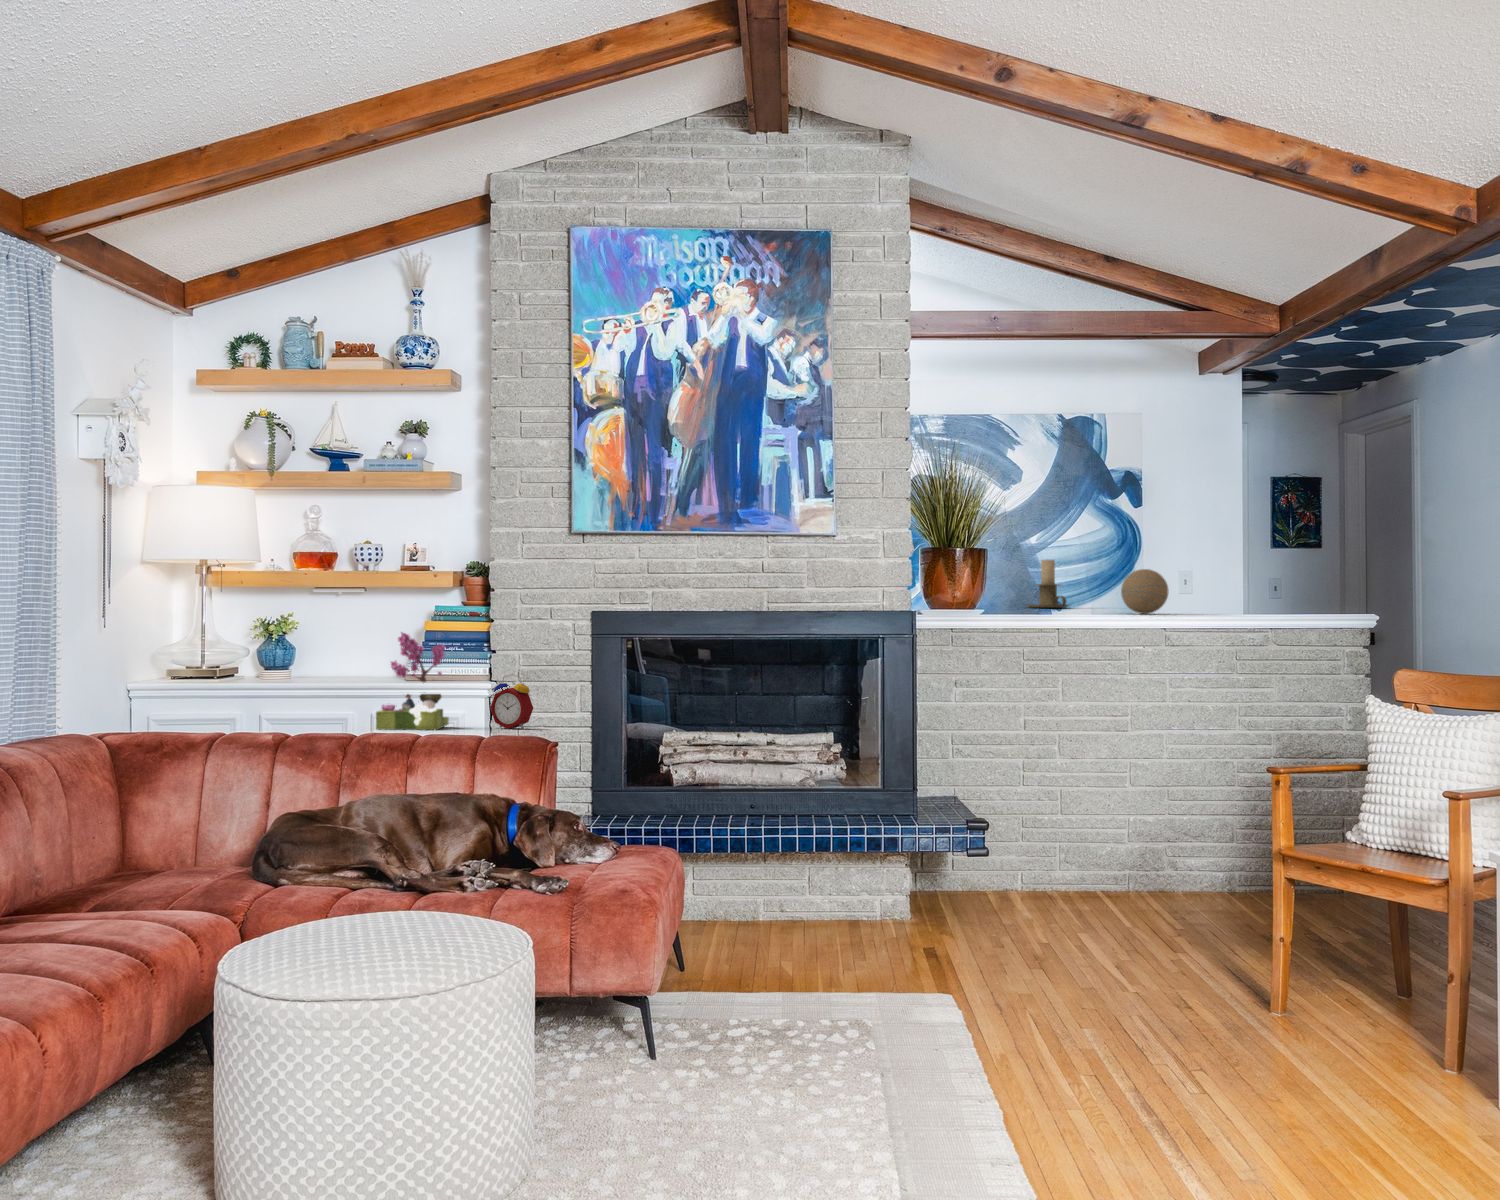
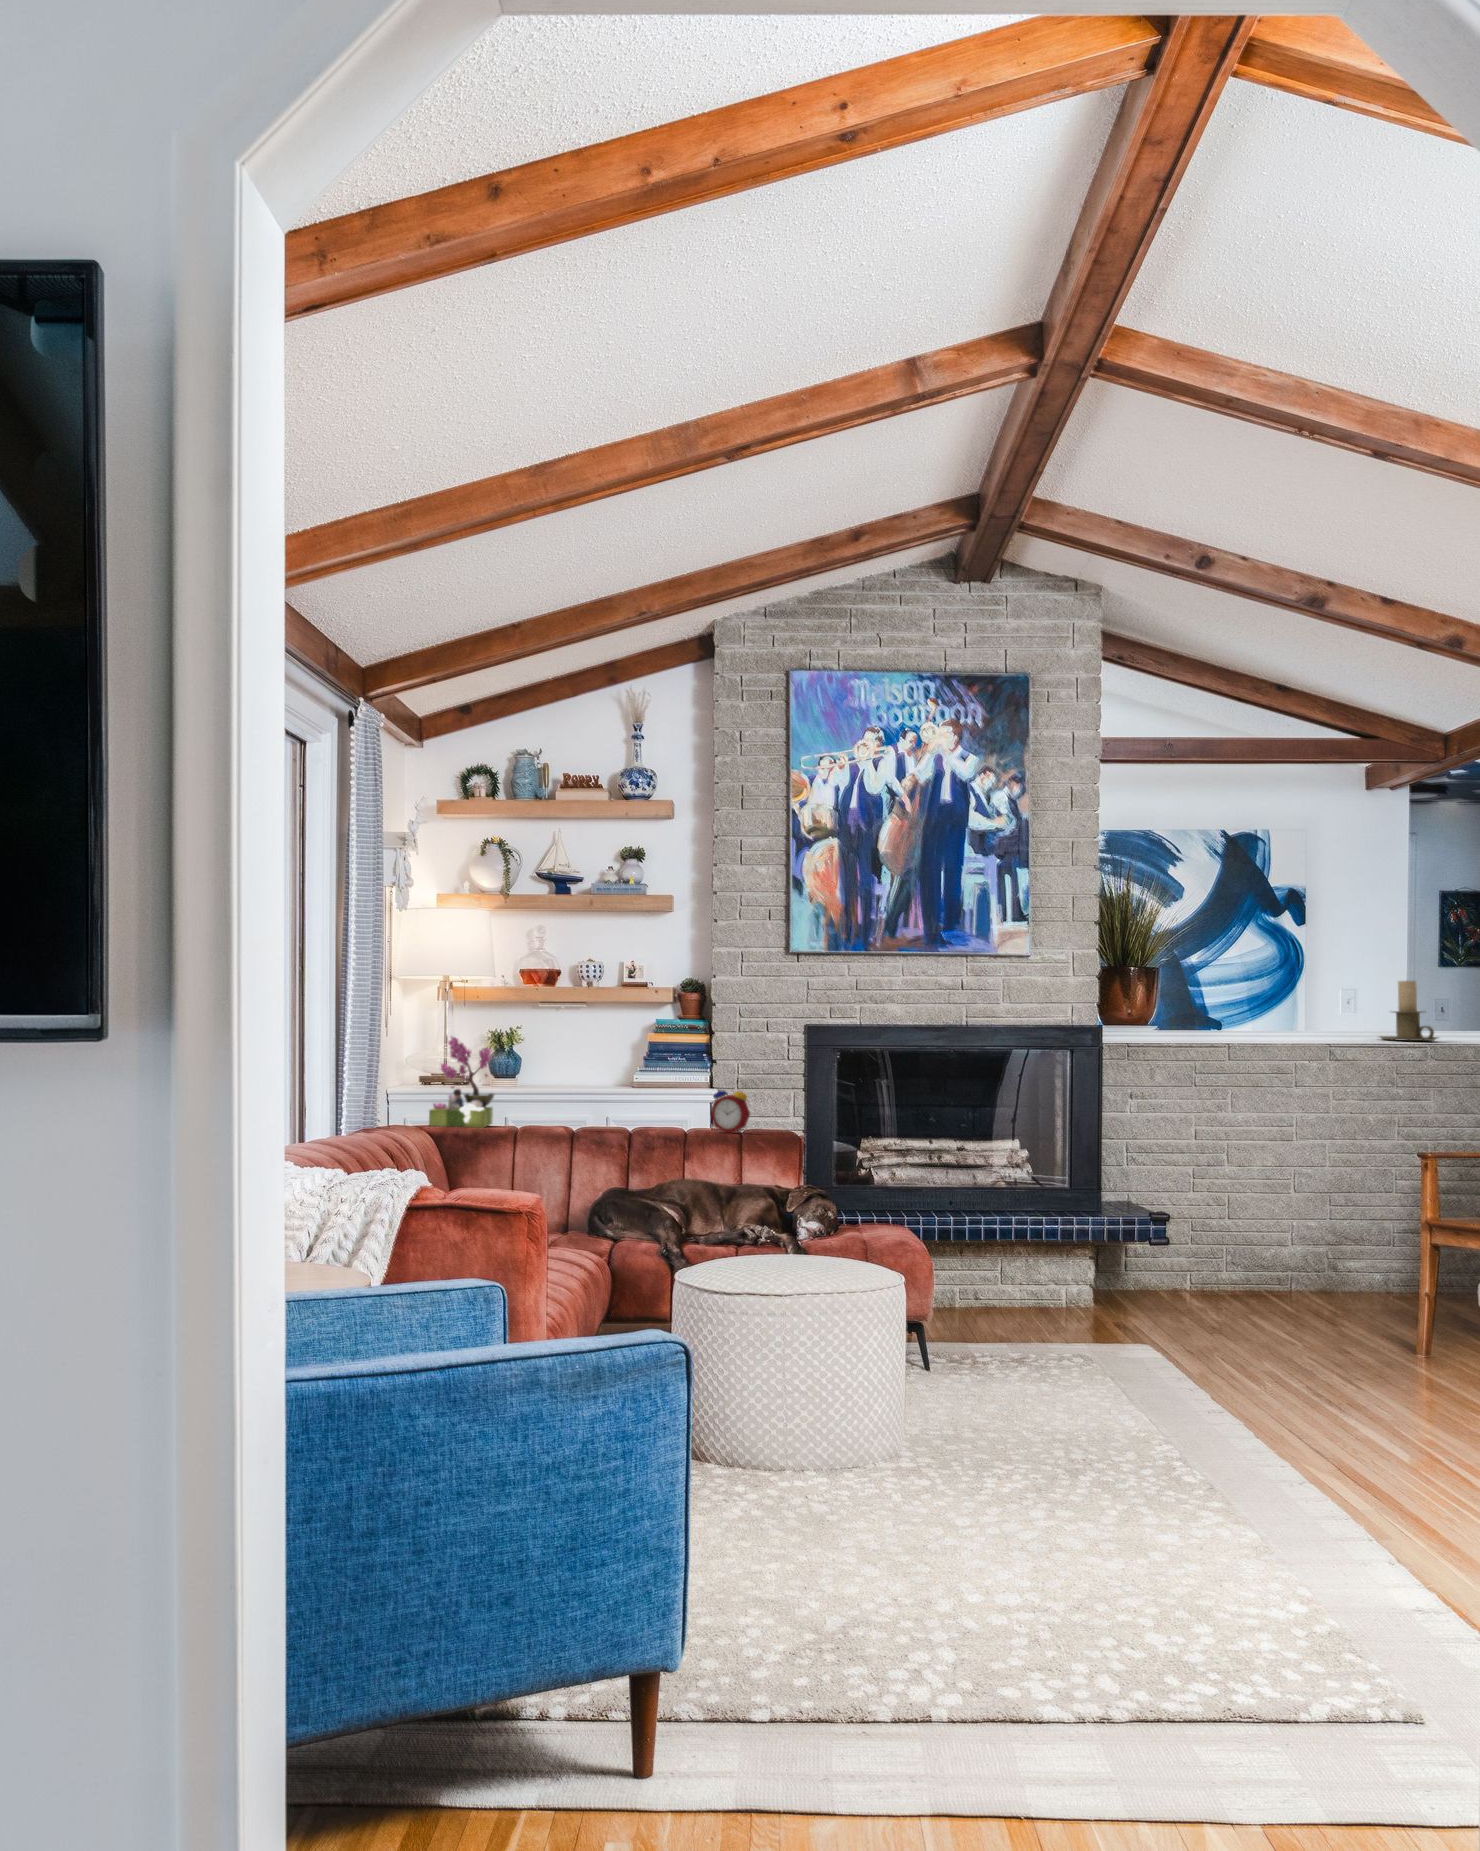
candle holder: present [1027,559,1069,608] -> present [1380,981,1438,1041]
decorative orb: present [1121,569,1169,614] -> none [1293,989,1341,1032]
flower arrangement: present [376,632,449,730] -> present [429,1037,494,1128]

